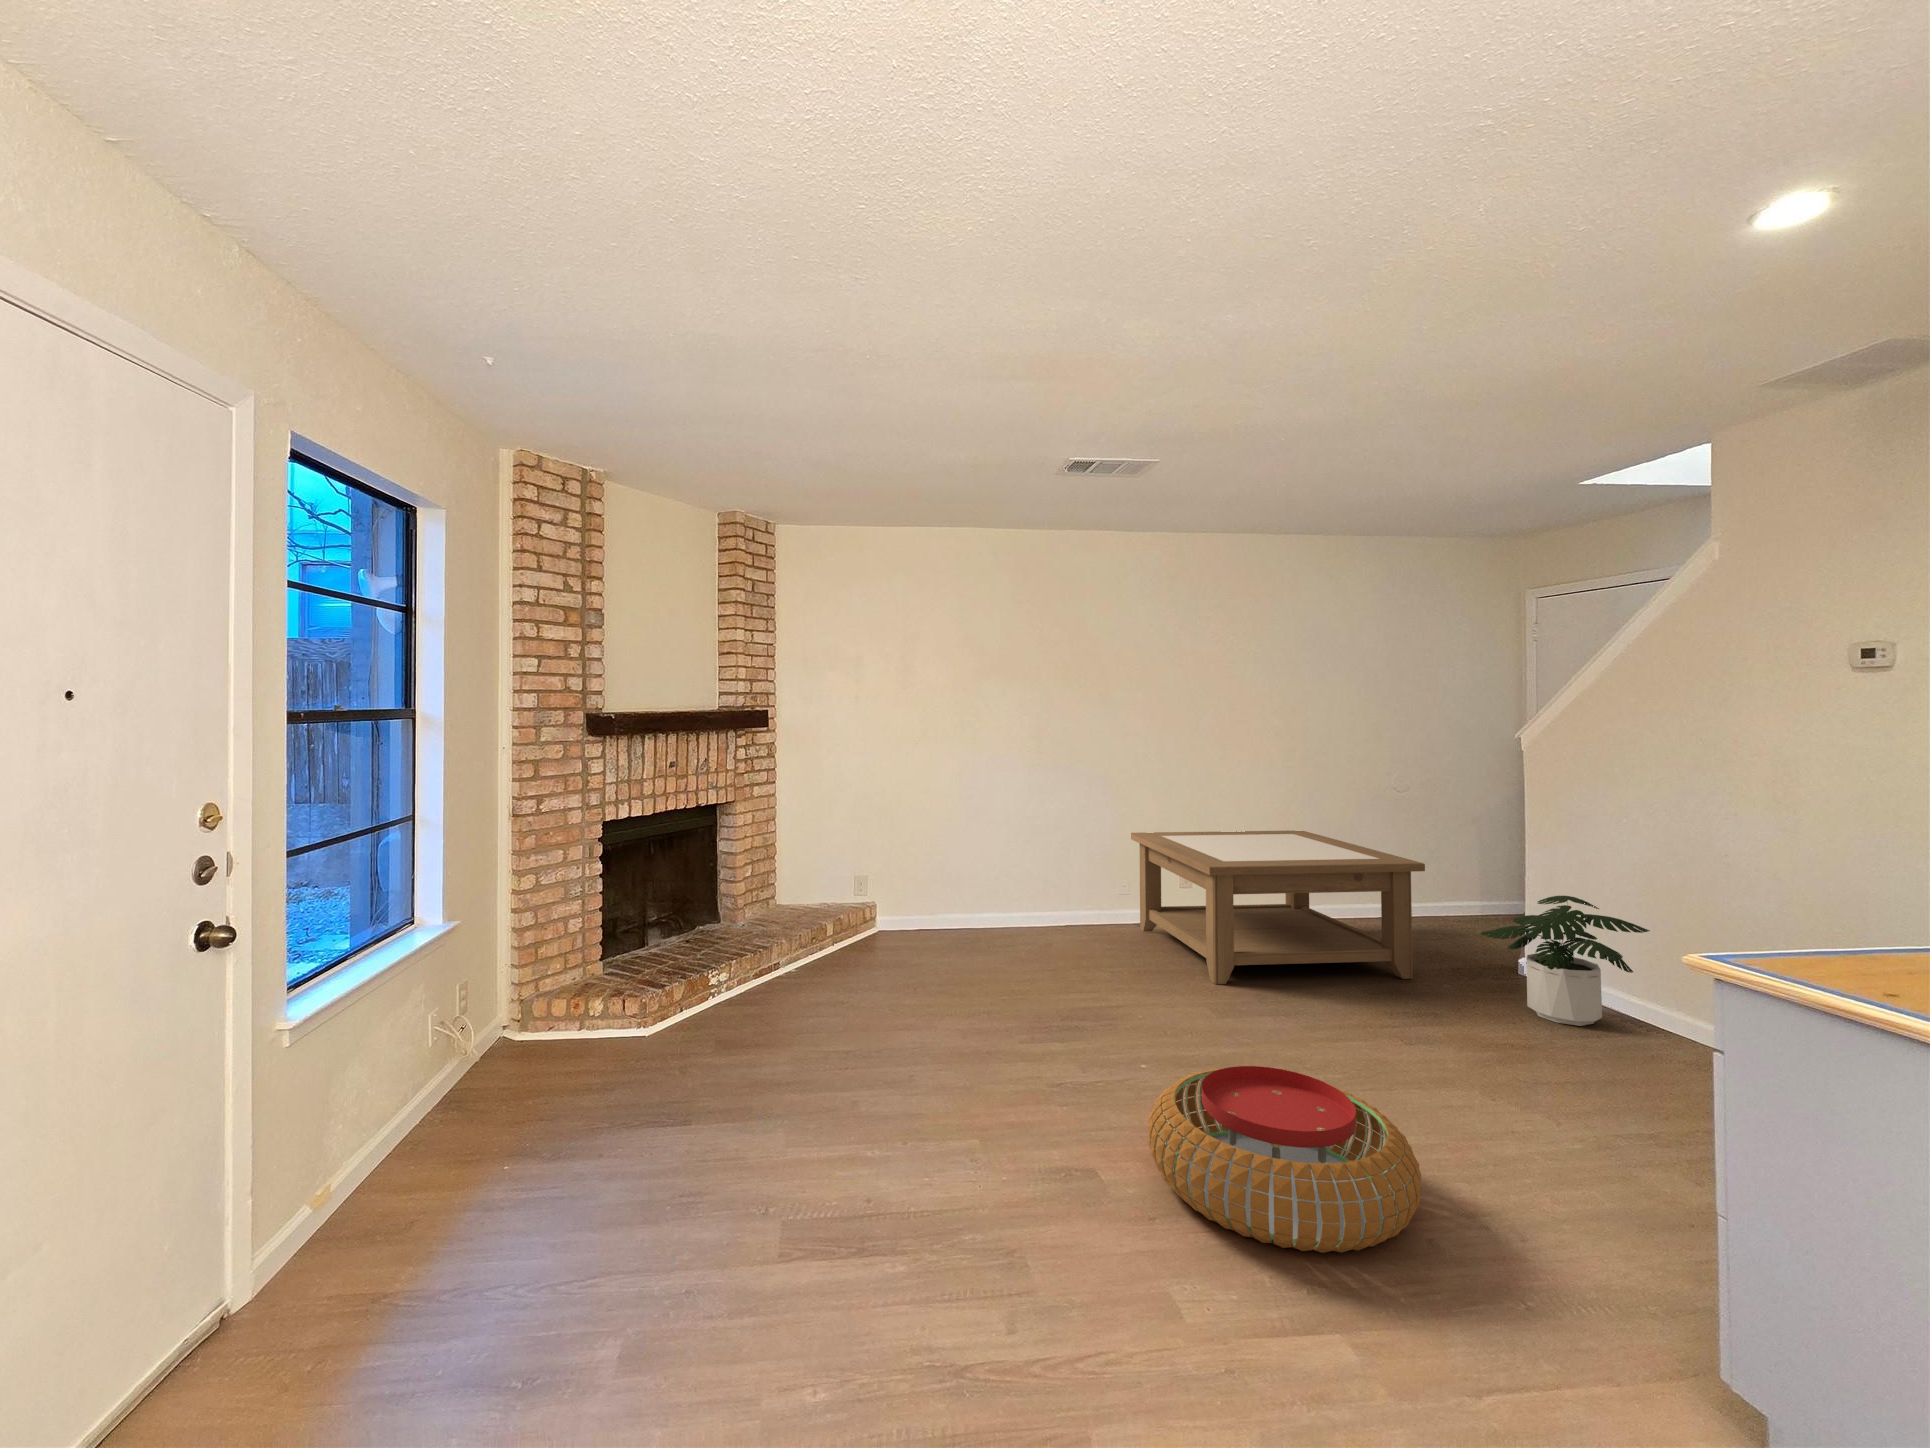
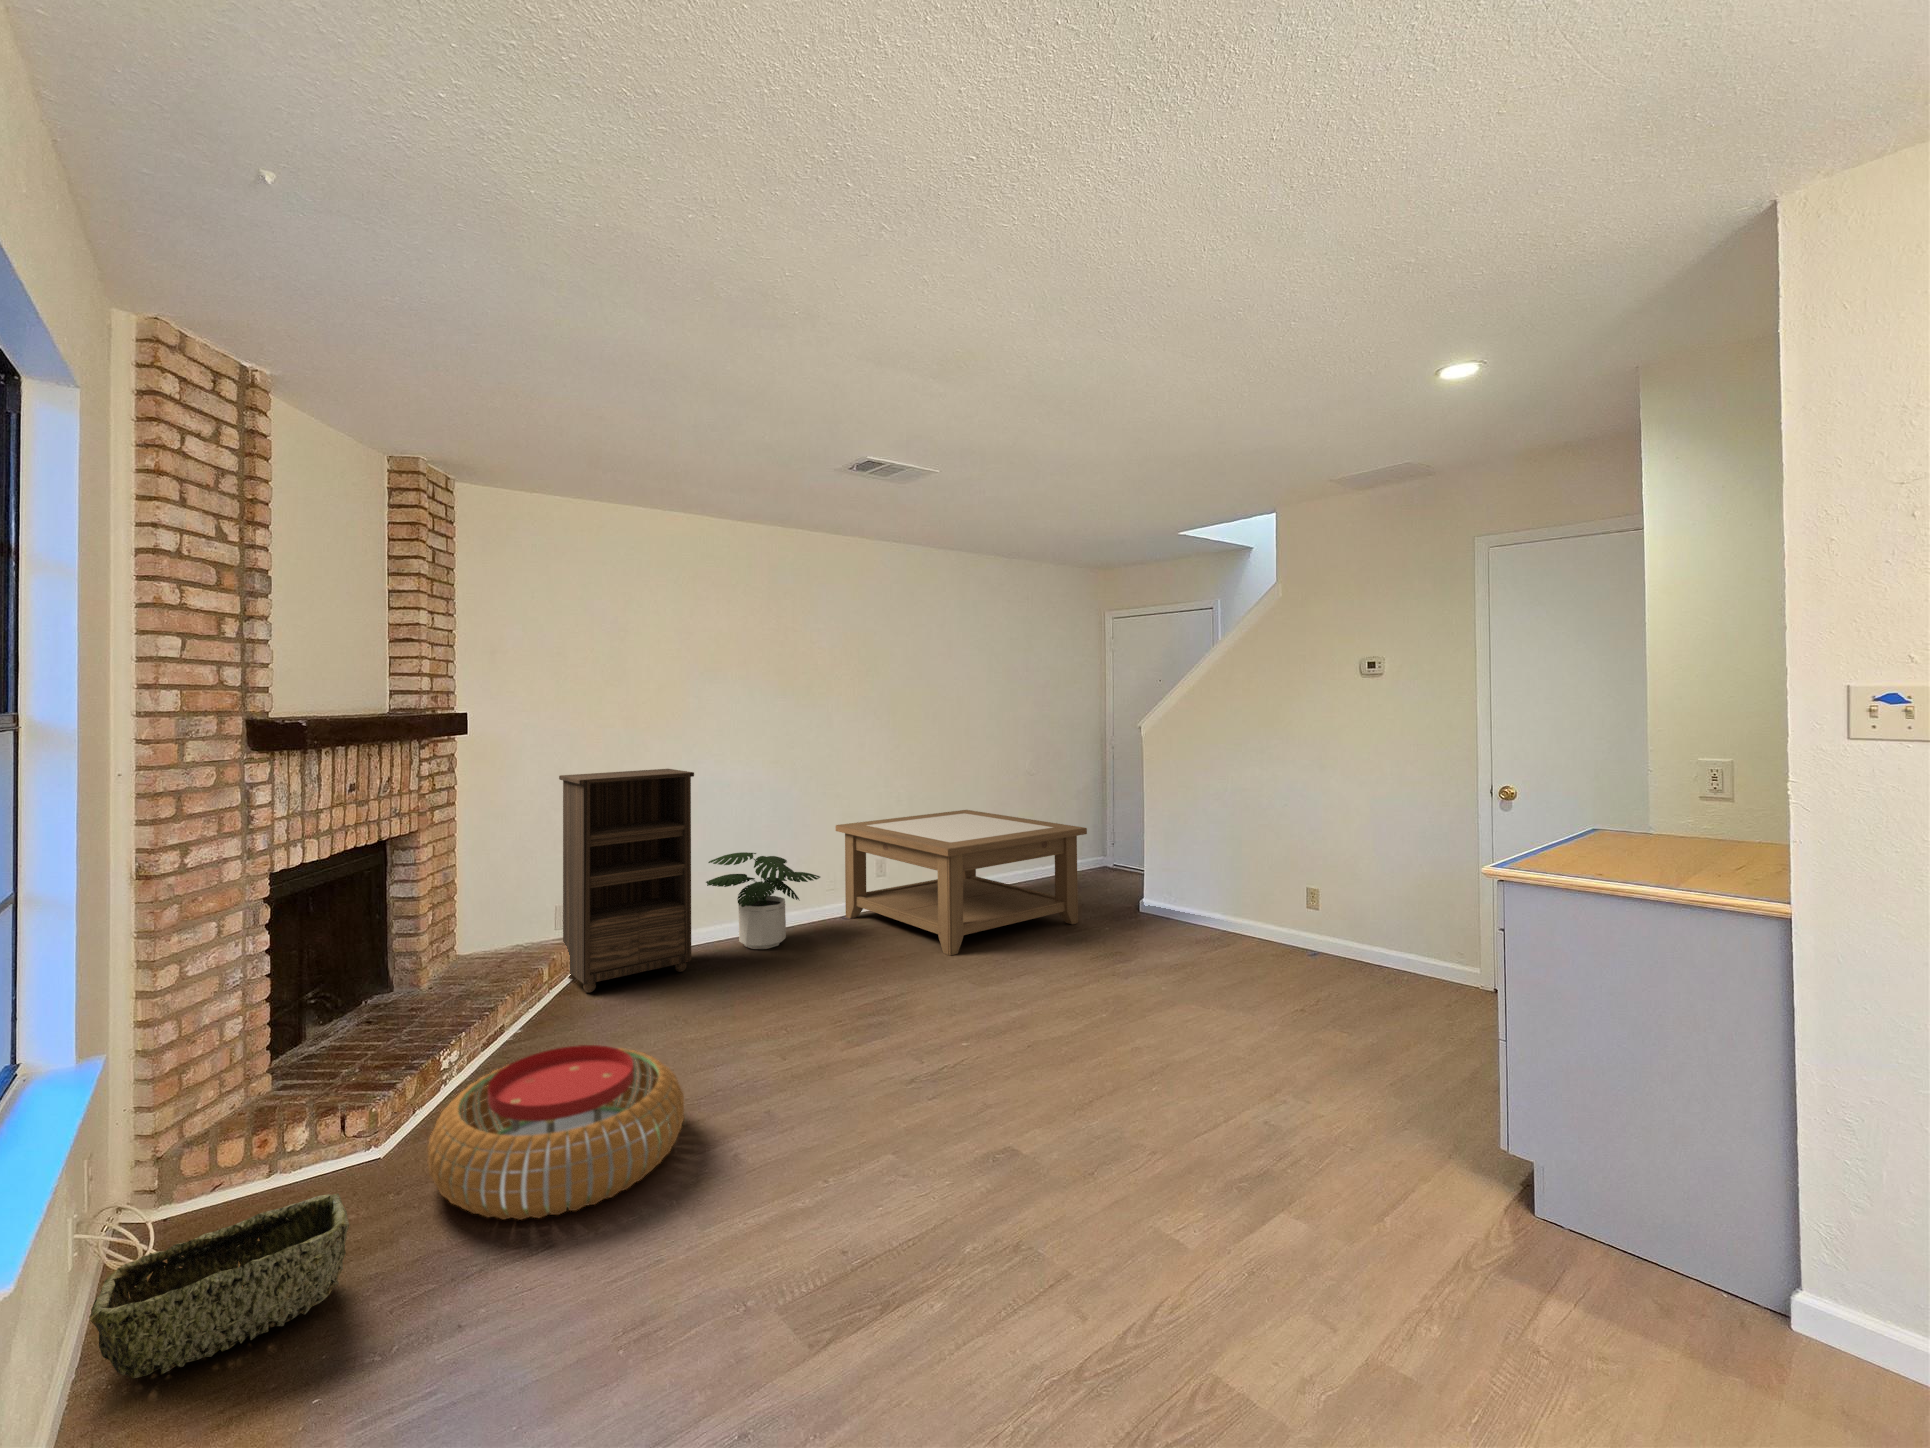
bookshelf: none [852,765,958,954] -> present [559,769,694,992]
potted plant: present [1481,896,1649,1026] -> present [706,852,820,949]
woven basket: none [431,1041,581,1119] -> present [89,1193,349,1378]
pouf: present [1148,1066,1422,1253] -> present [428,1045,684,1220]

